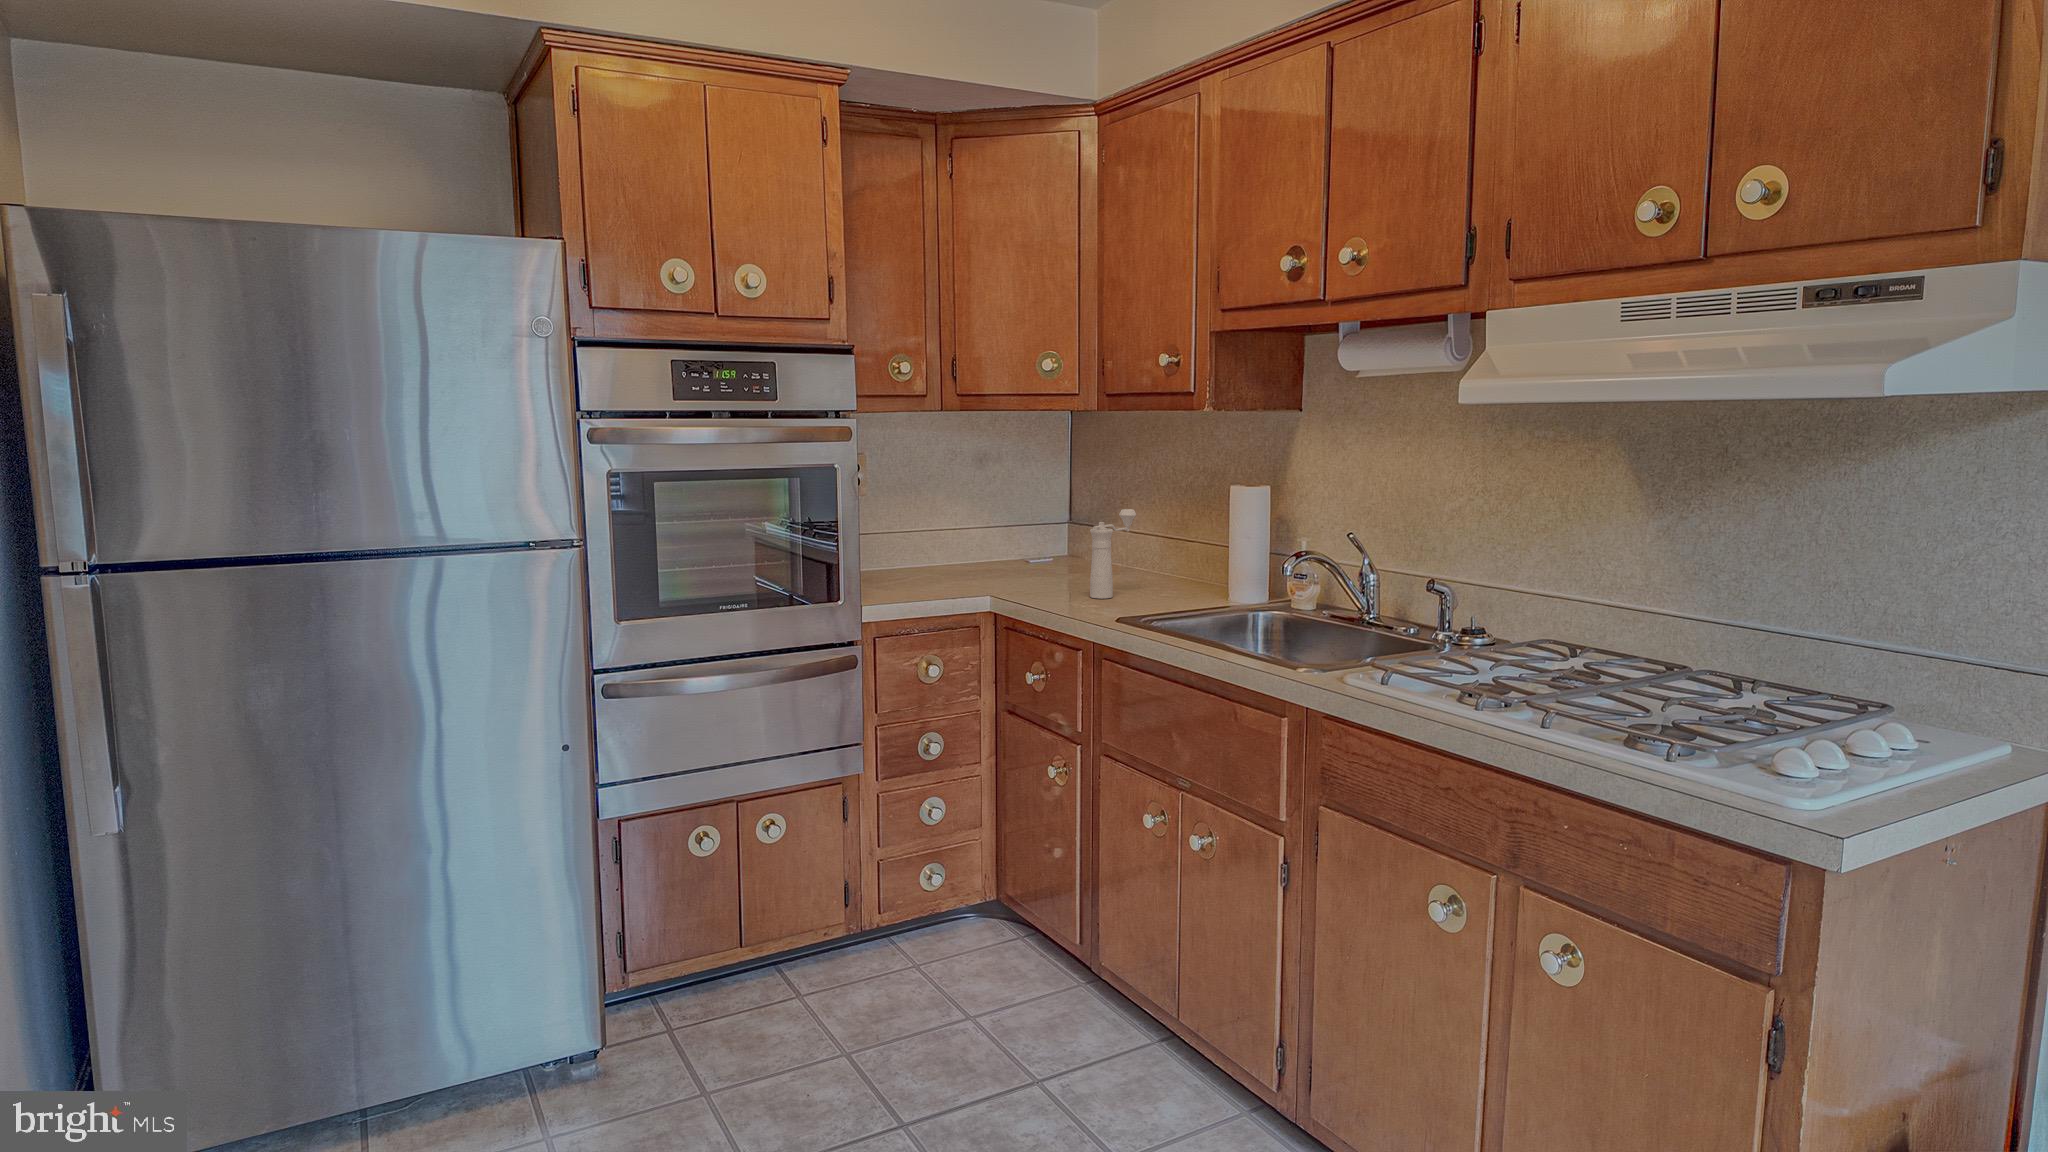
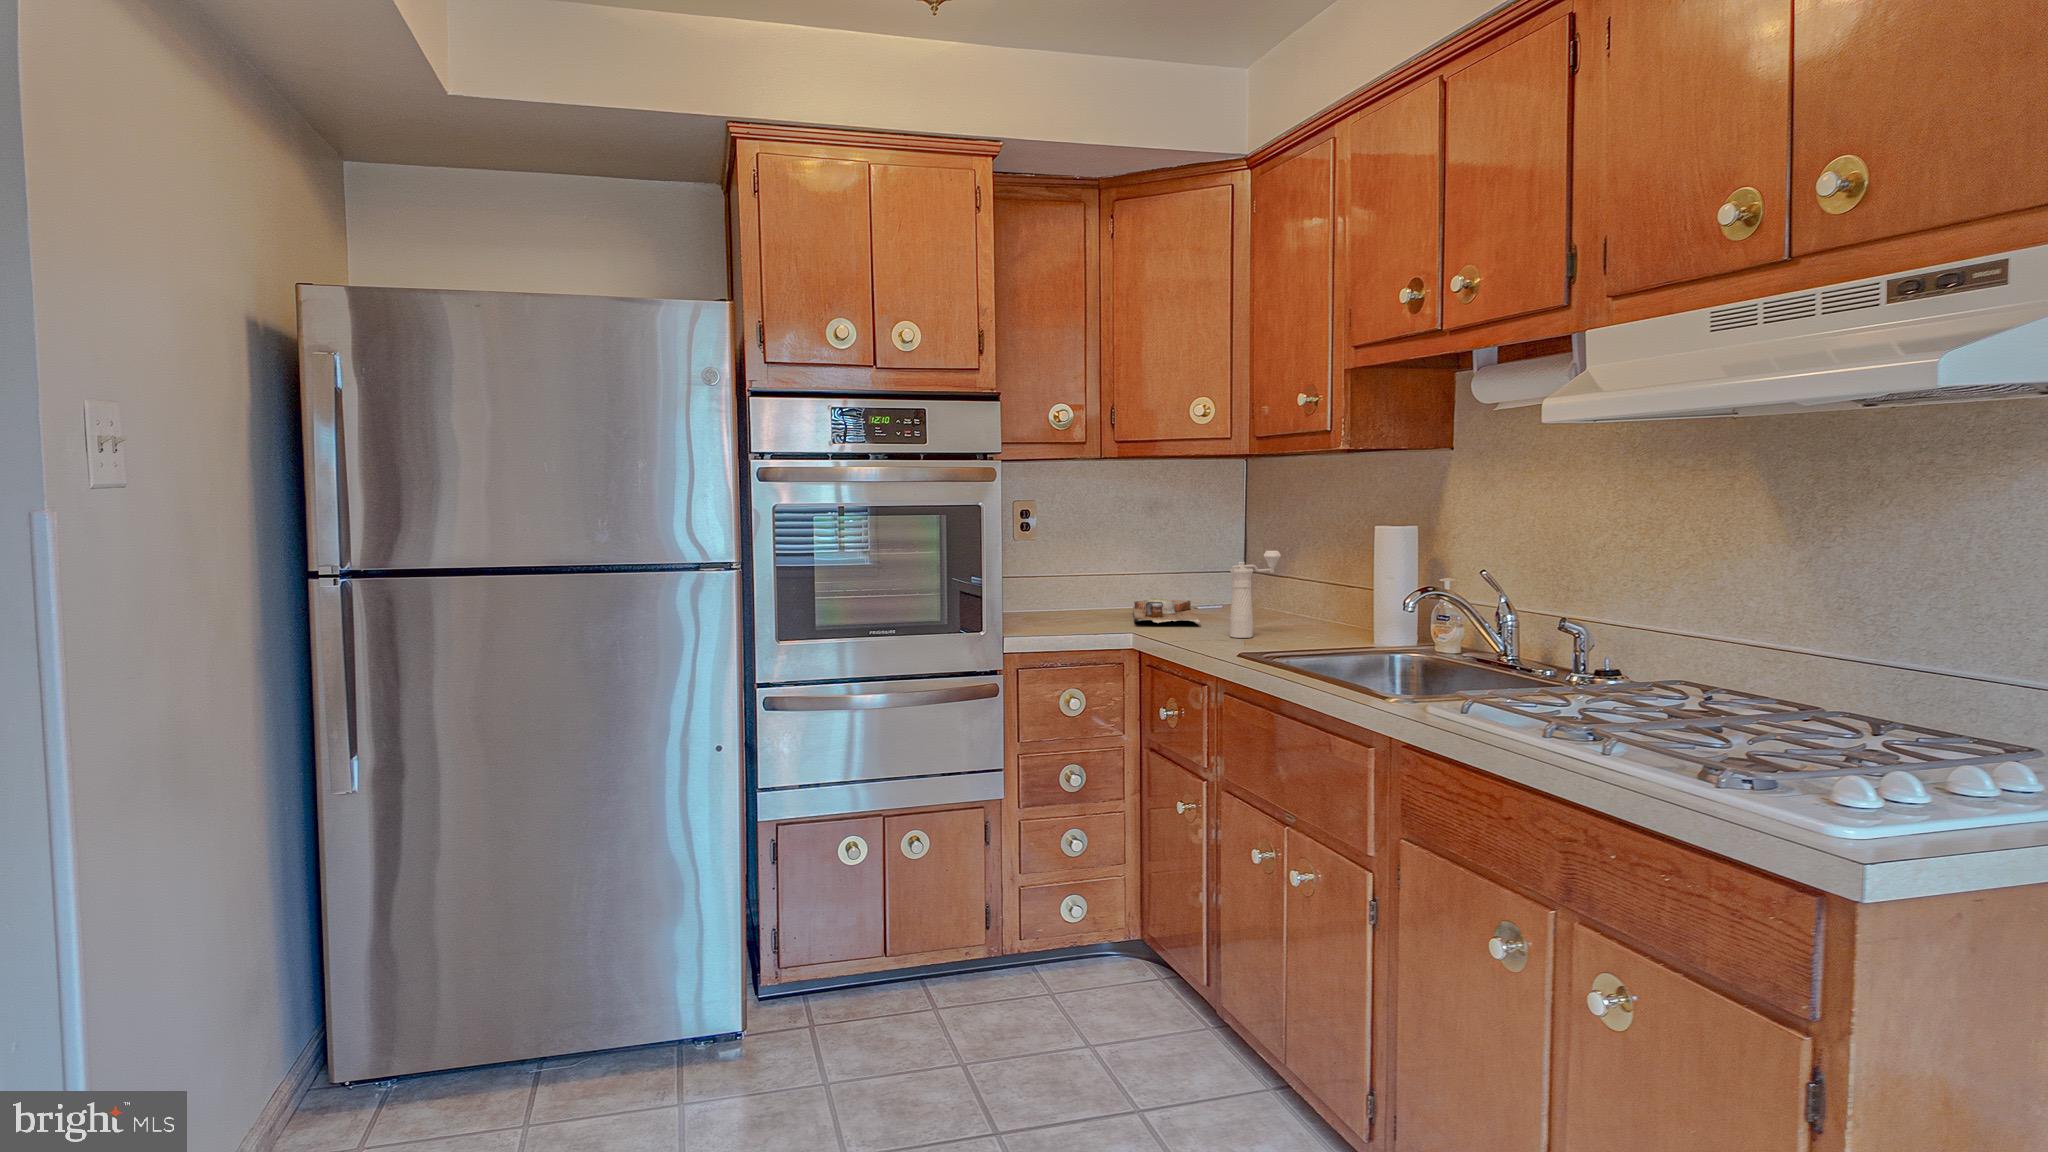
cutting board: none [970,555,1052,585] -> present [1133,598,1201,626]

